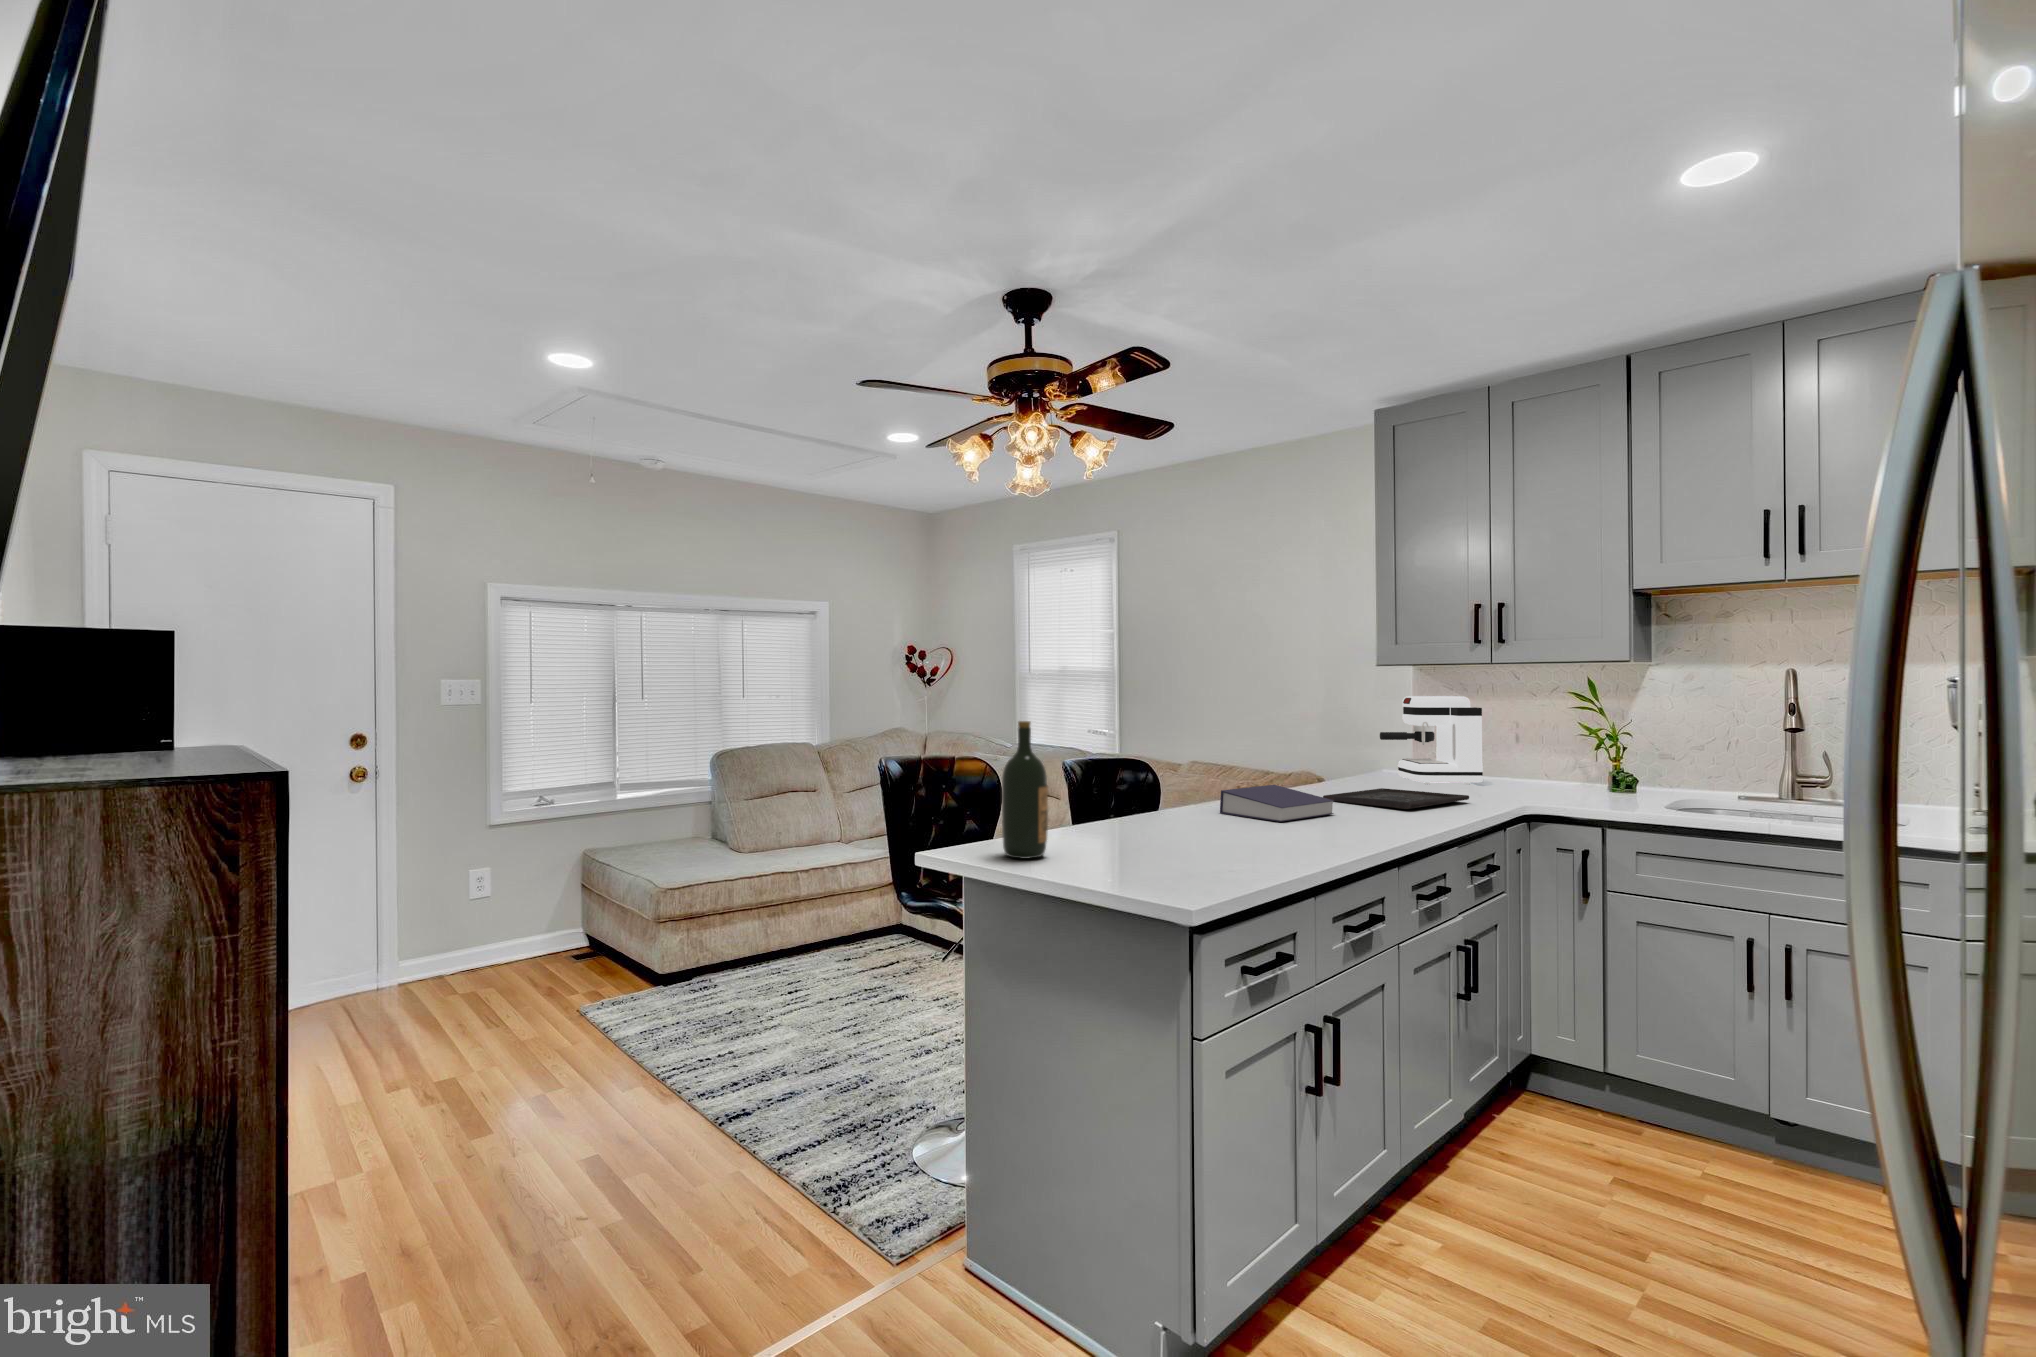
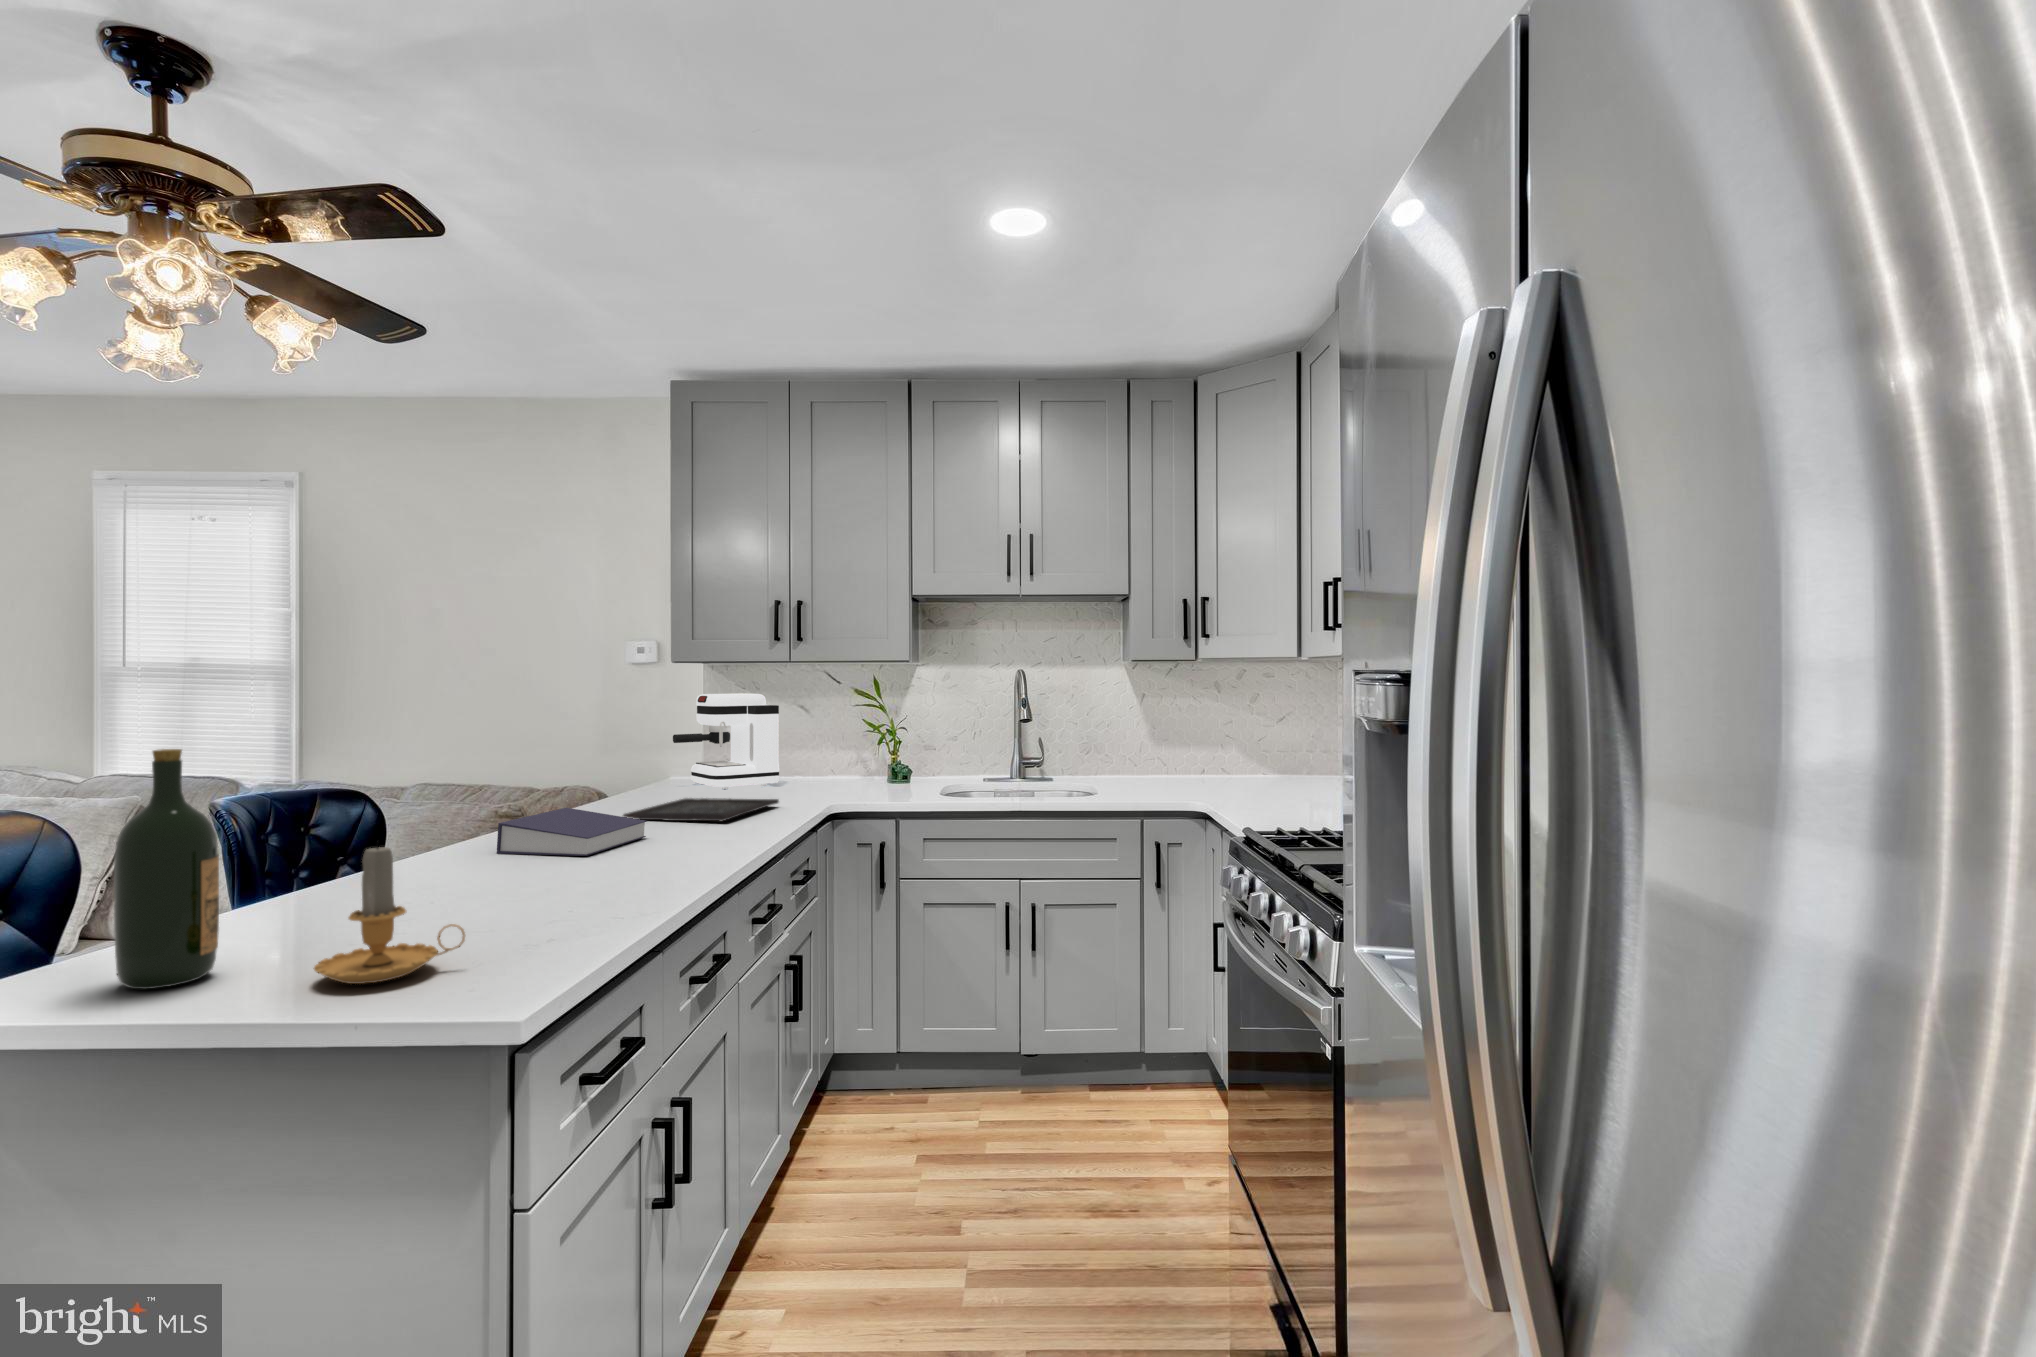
candle: none [1090,784,1172,874] -> present [314,847,465,984]

